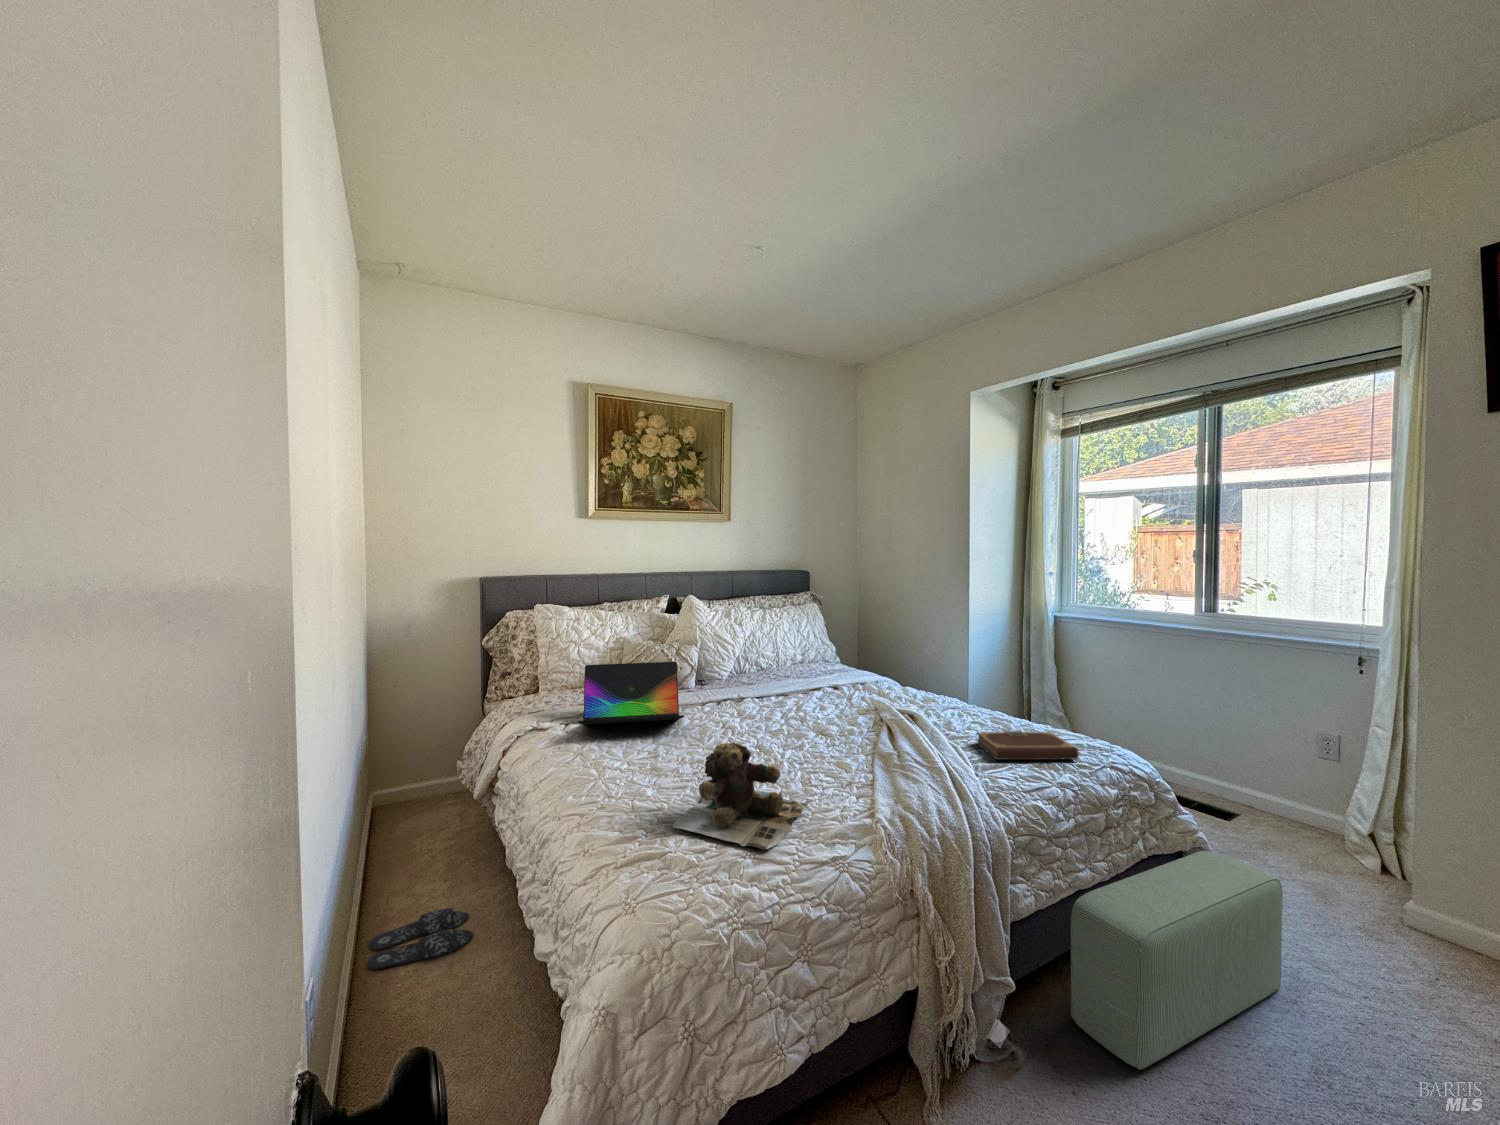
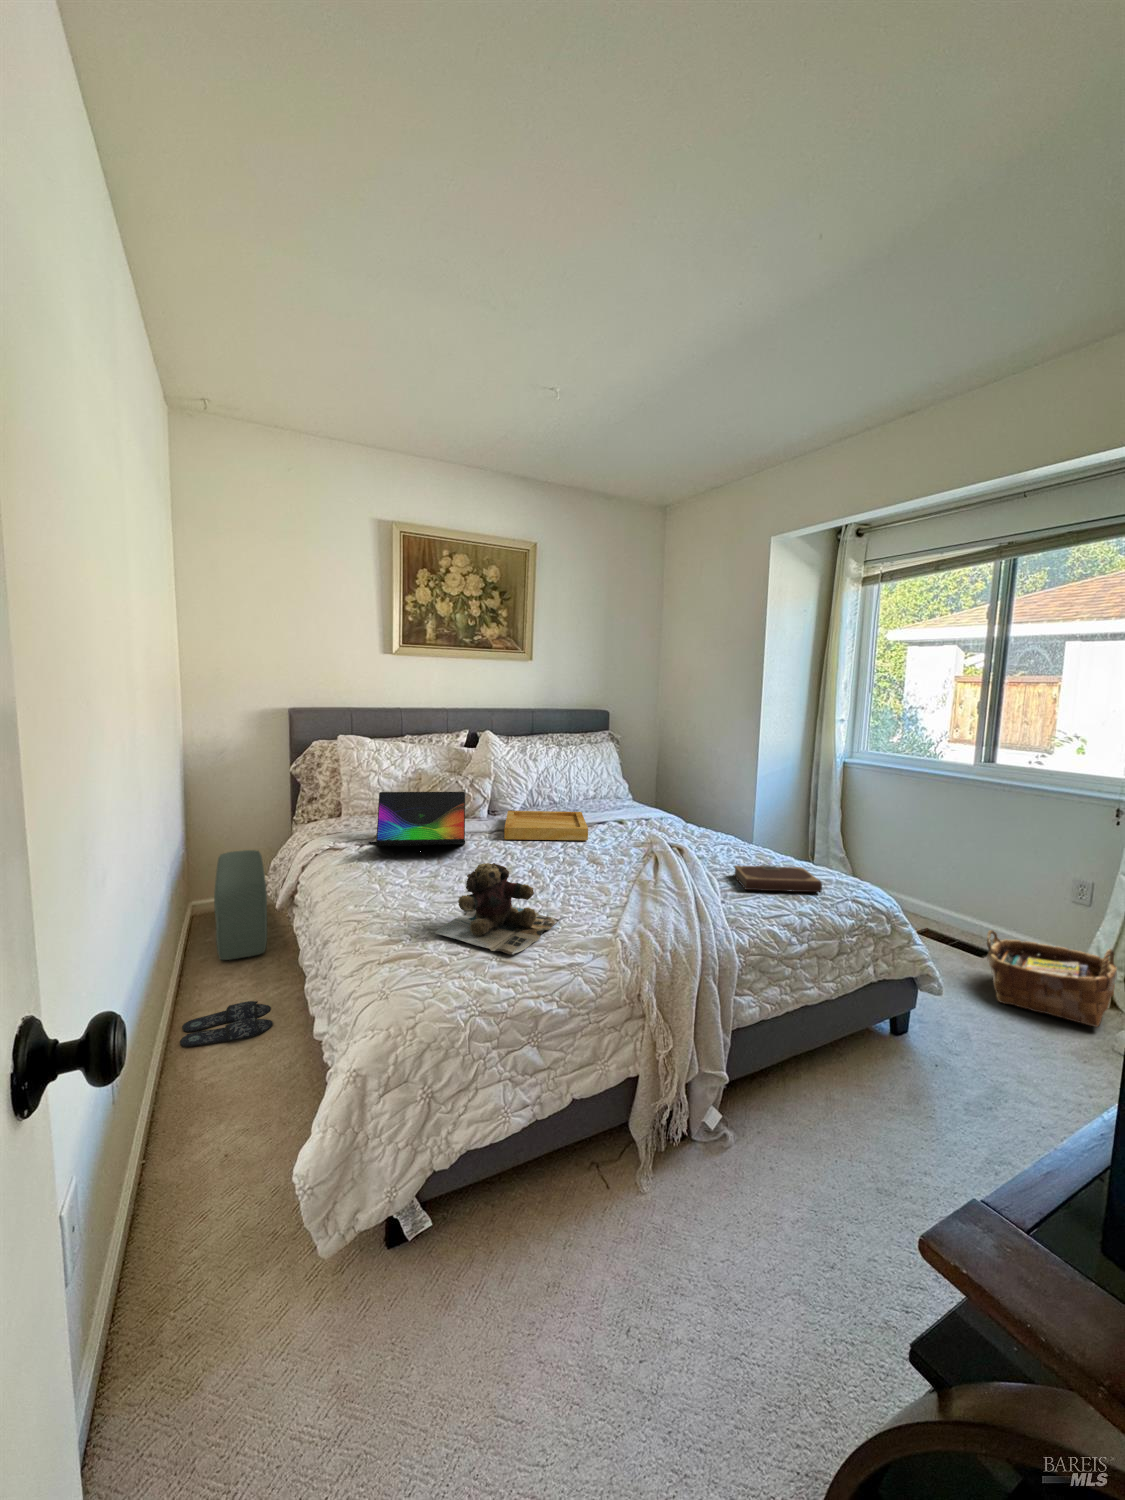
tray: none [718,678,810,712] -> present [504,811,588,840]
woven basket: none [1238,791,1386,895] -> present [987,930,1117,1027]
pouf: present [1071,851,1282,1069] -> present [214,850,267,960]

